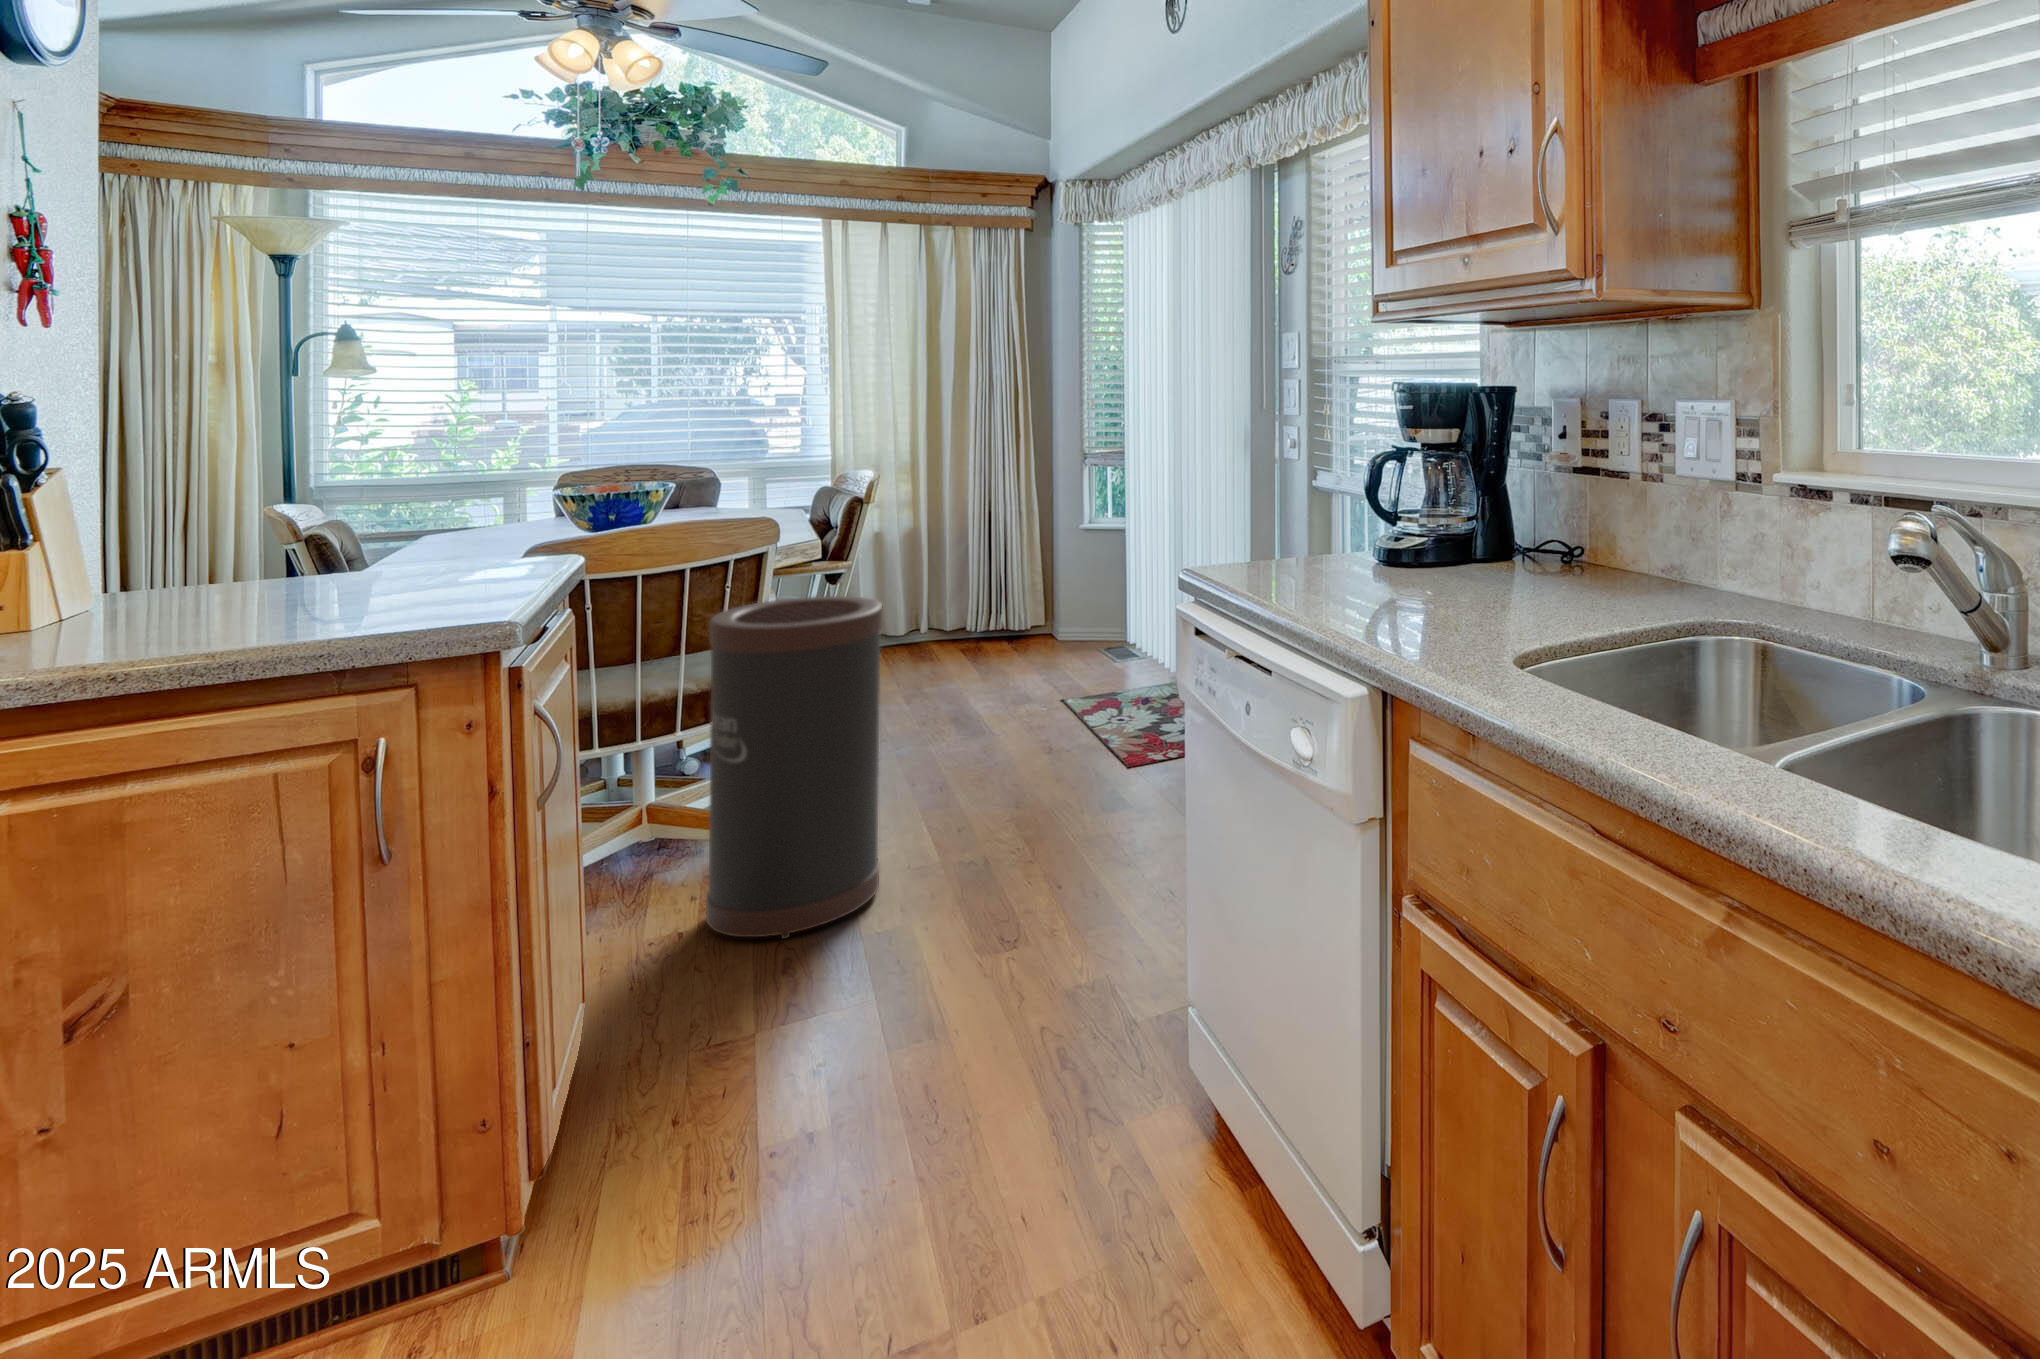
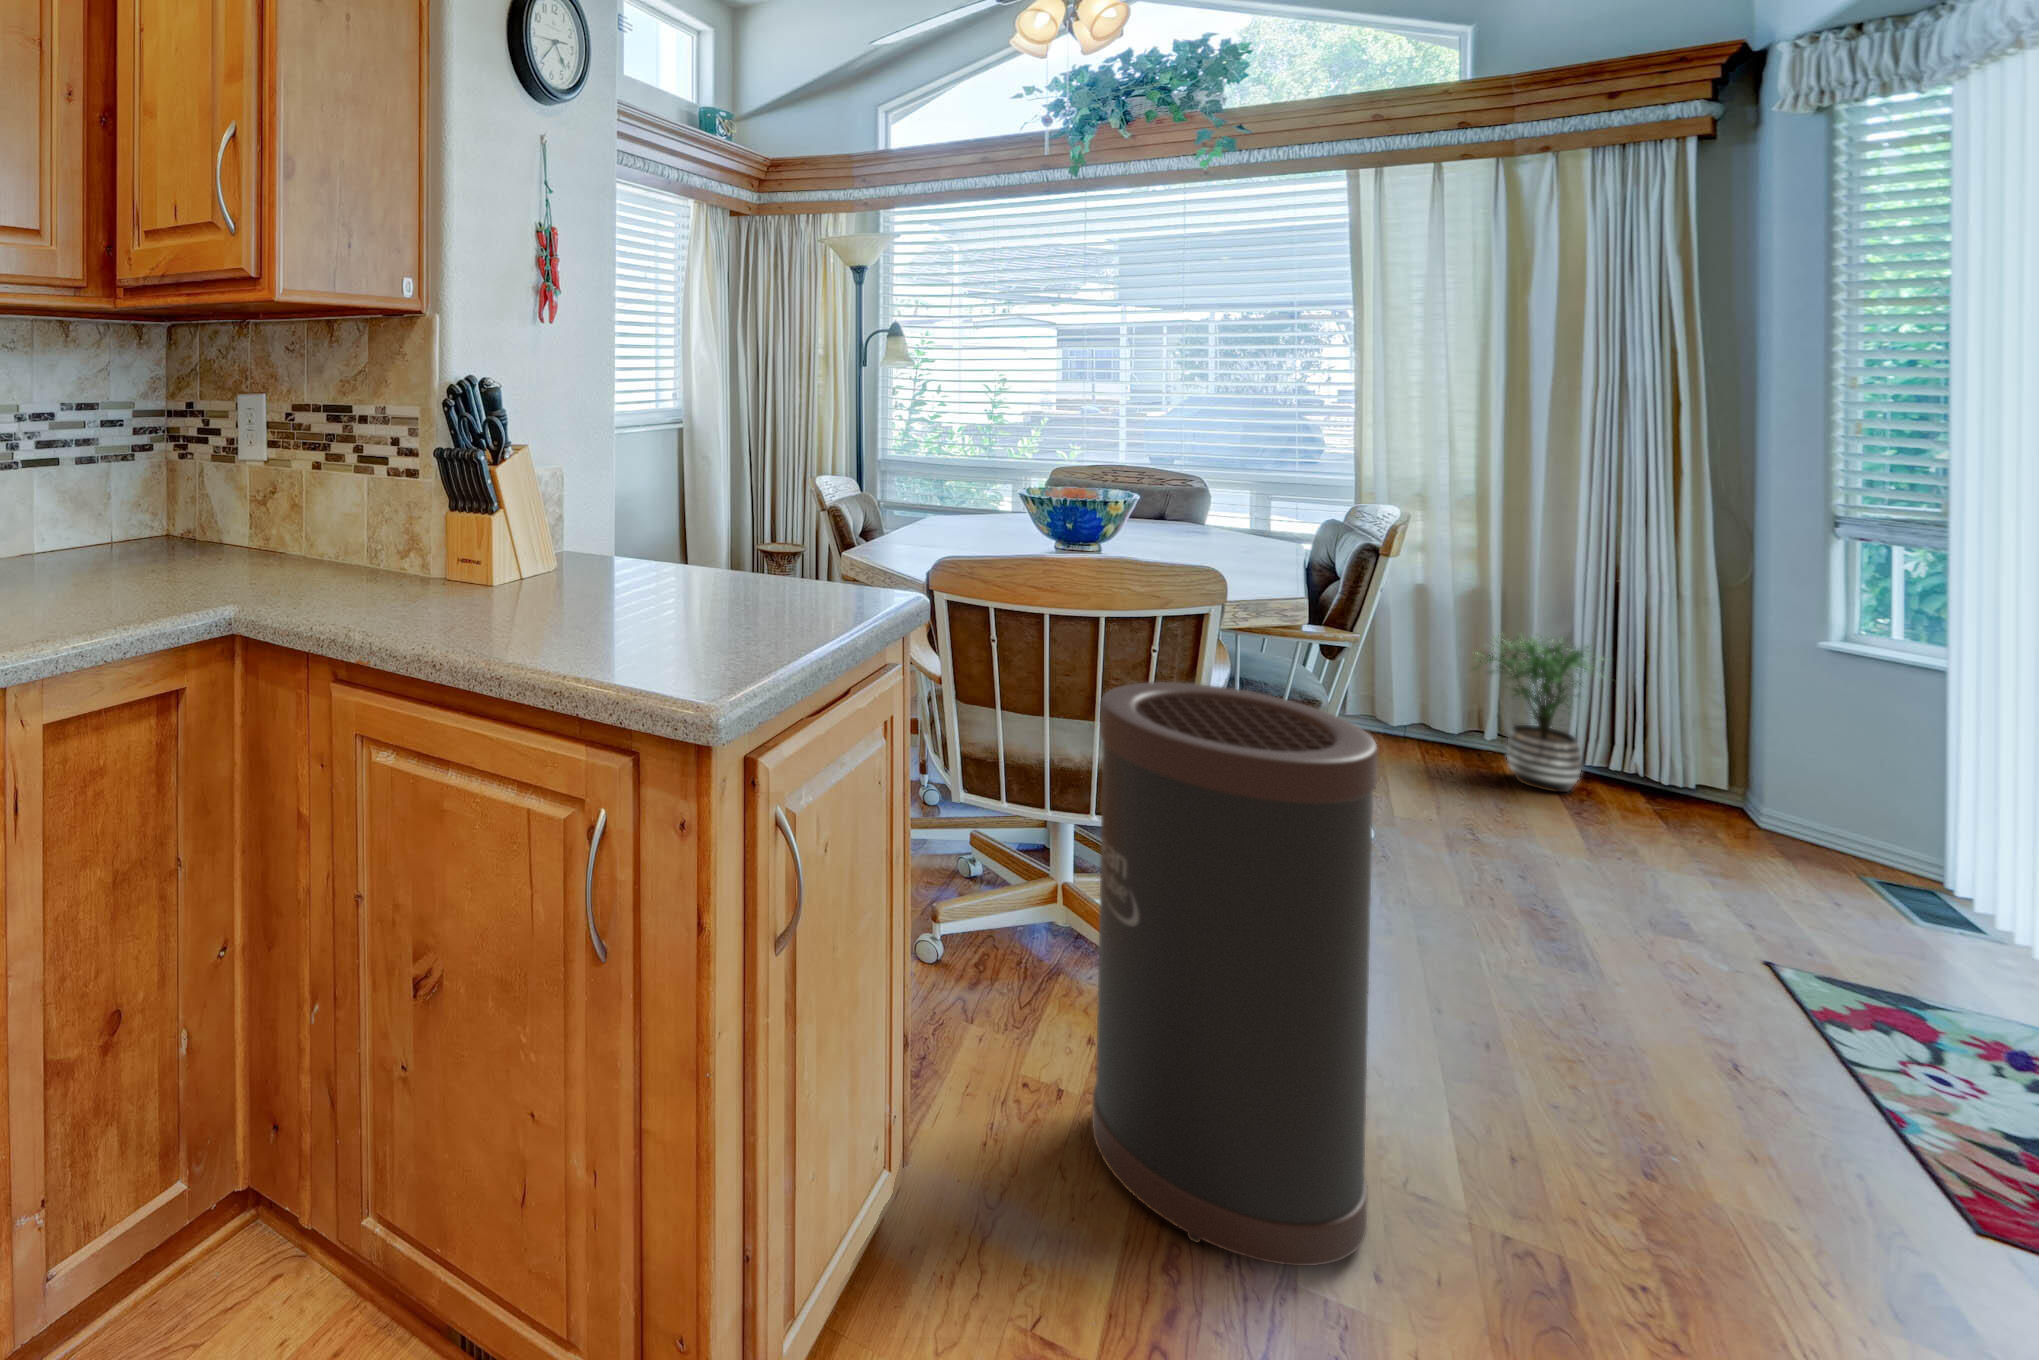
potted plant: none [909,550,991,655] -> present [1473,635,1604,792]

